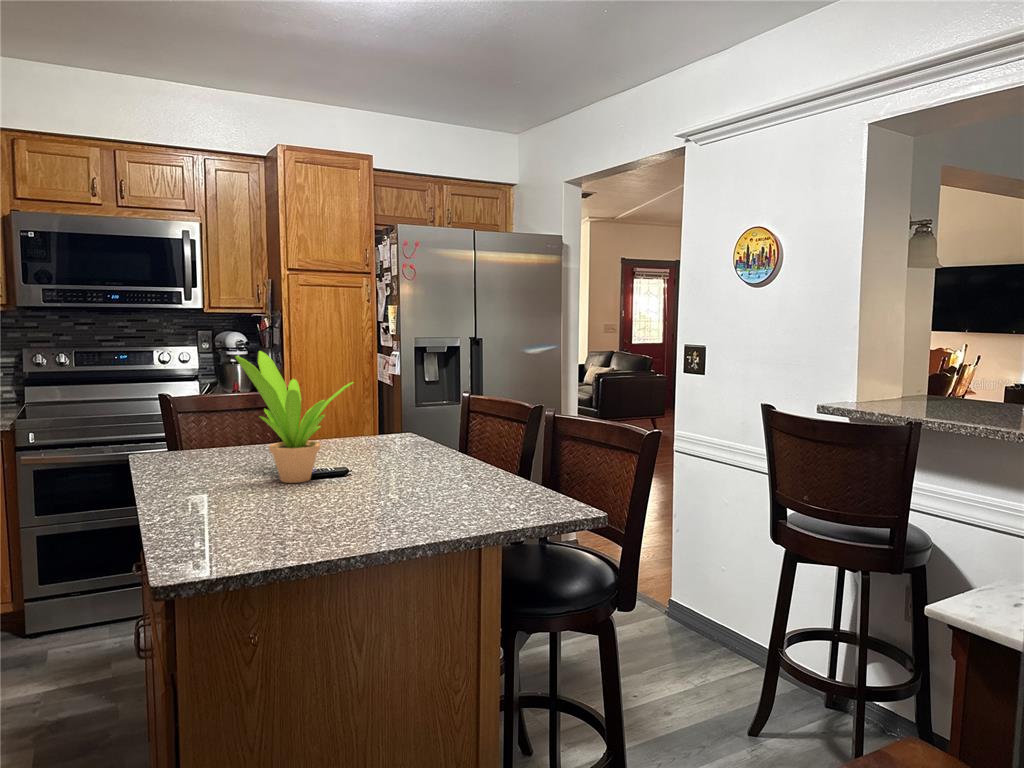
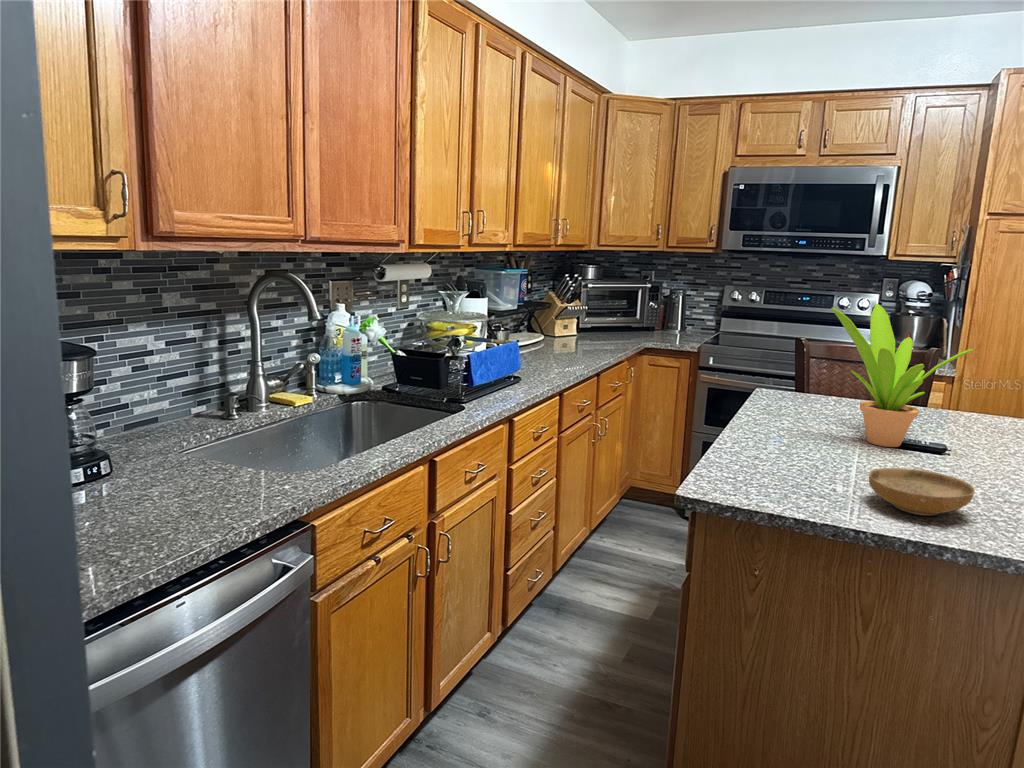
ceramic bowl: none [327,490,412,530] -> present [868,468,975,516]

